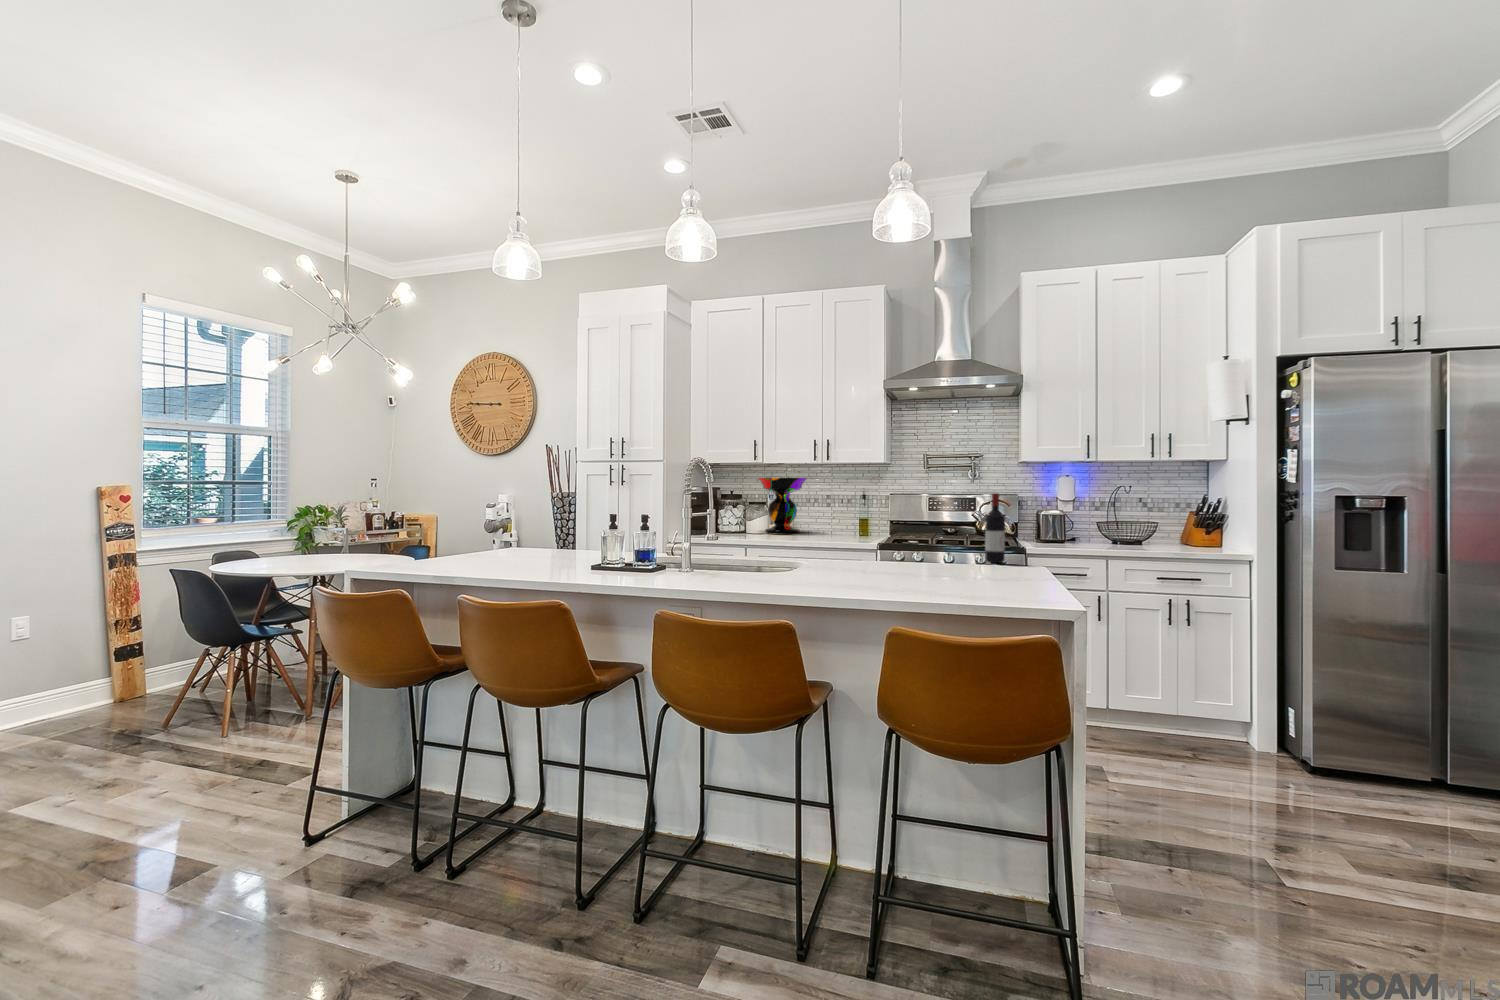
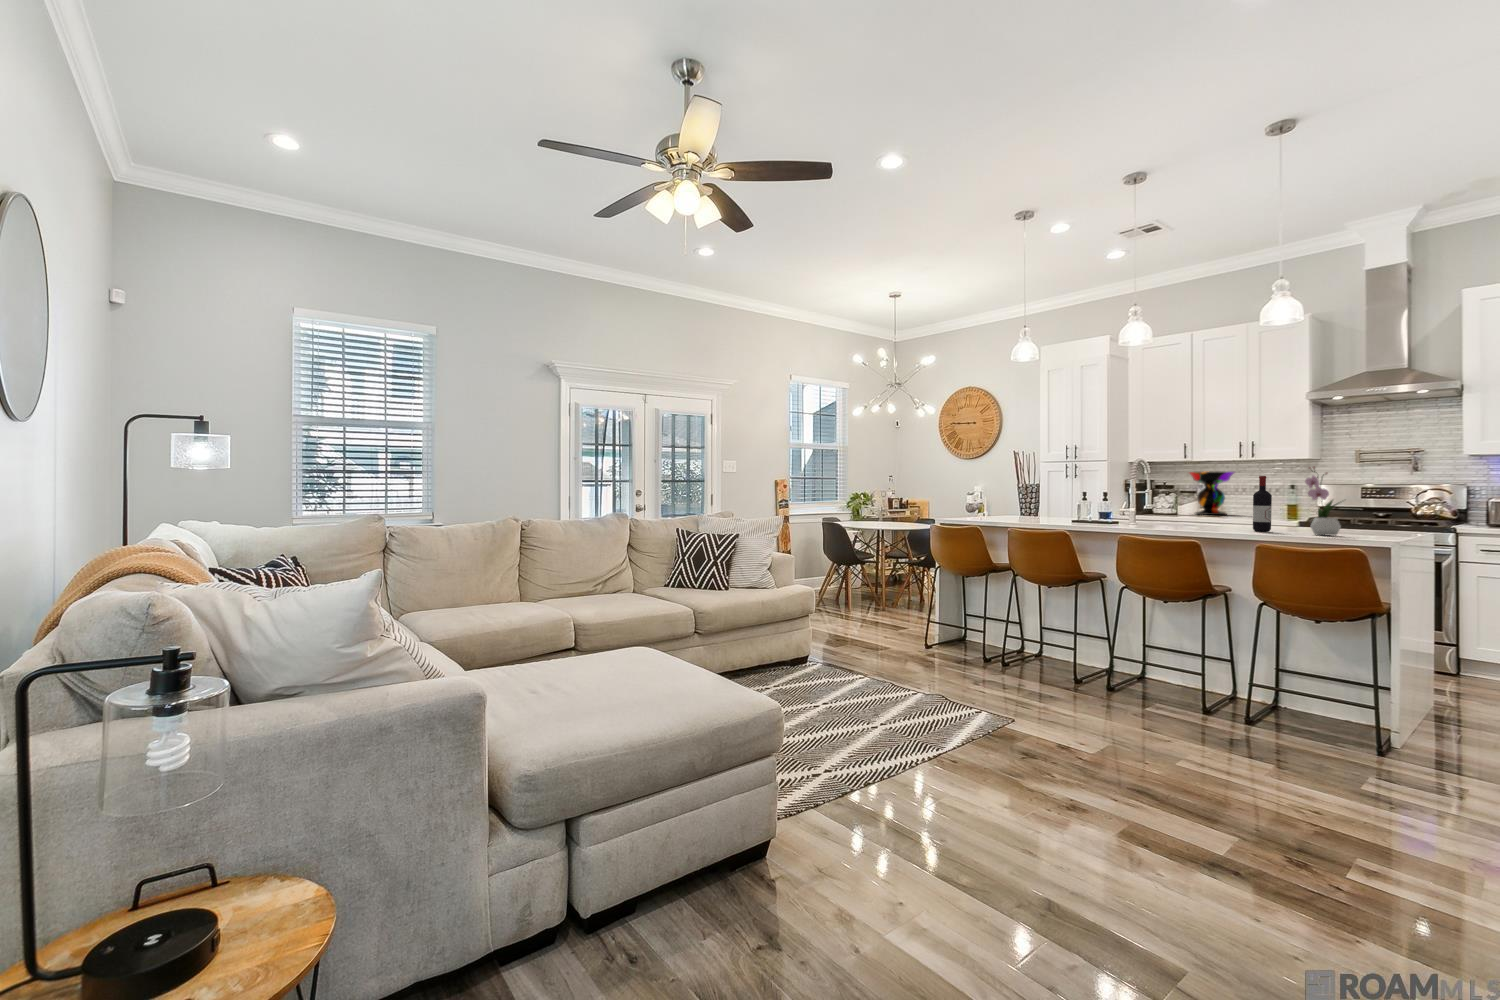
flower arrangement: none [914,482,964,590] -> present [1305,467,1341,535]
wine bottle: present [985,493,1005,563] -> present [1253,476,1272,532]

